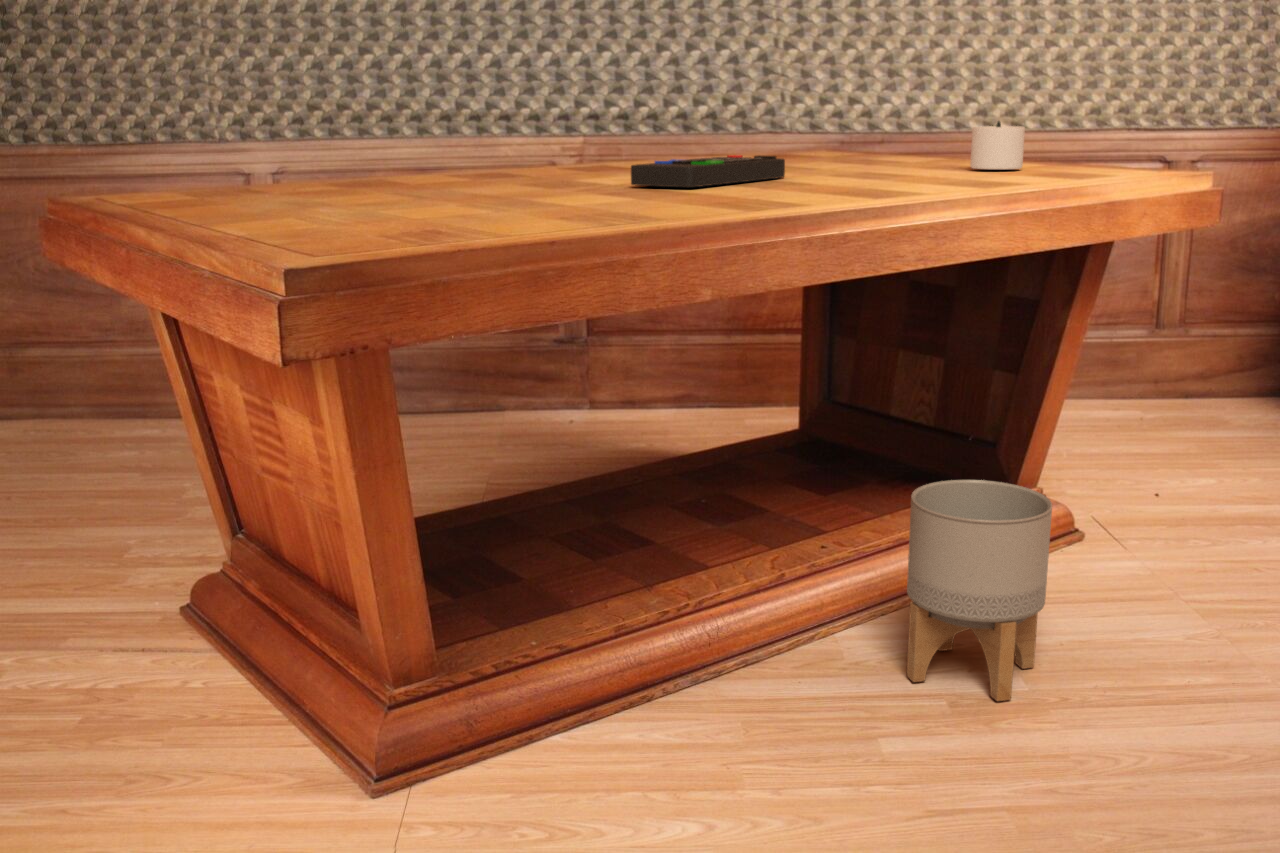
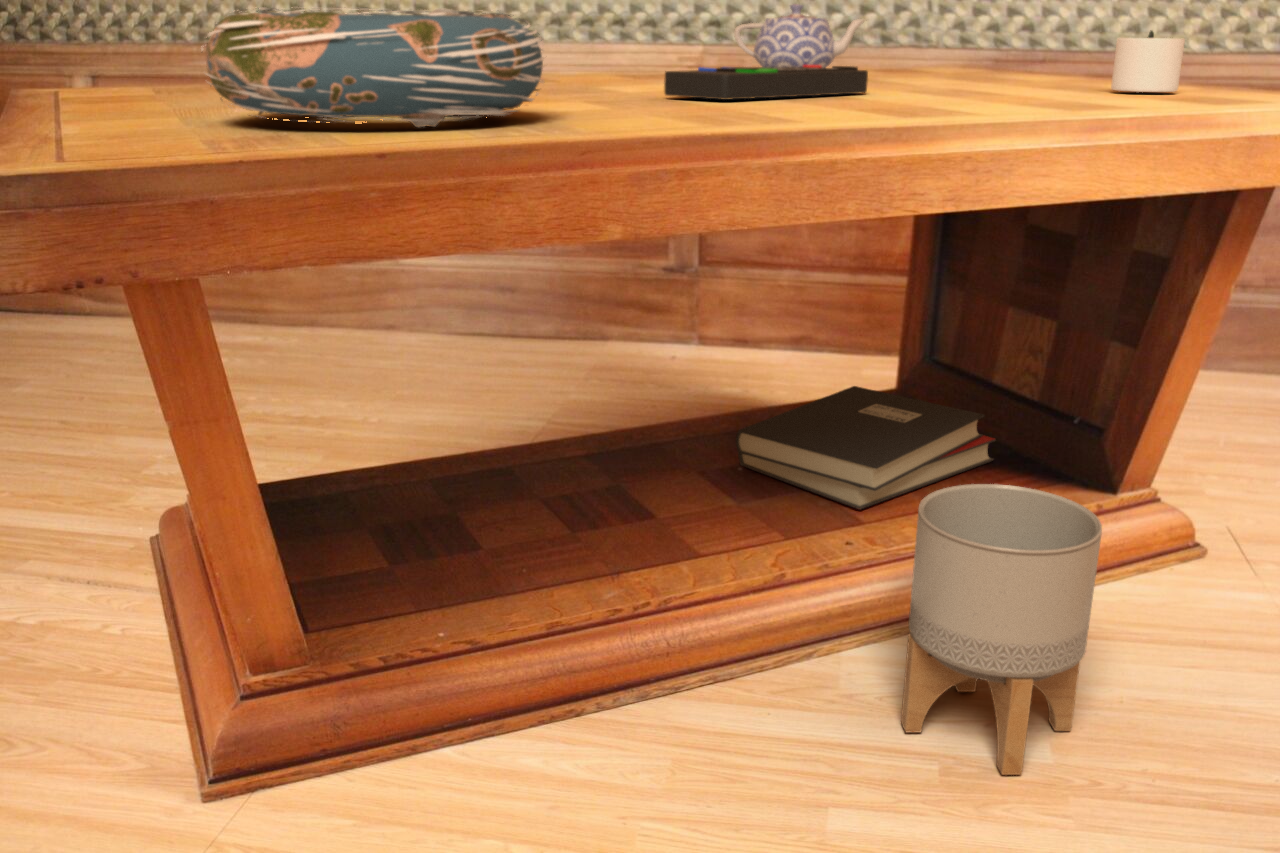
teapot: none [613,98,731,157] -> present [734,4,865,68]
decorative bowl: none [320,122,603,221] -> present [202,7,544,127]
hardback book: none [702,425,908,522] -> present [736,386,995,509]

